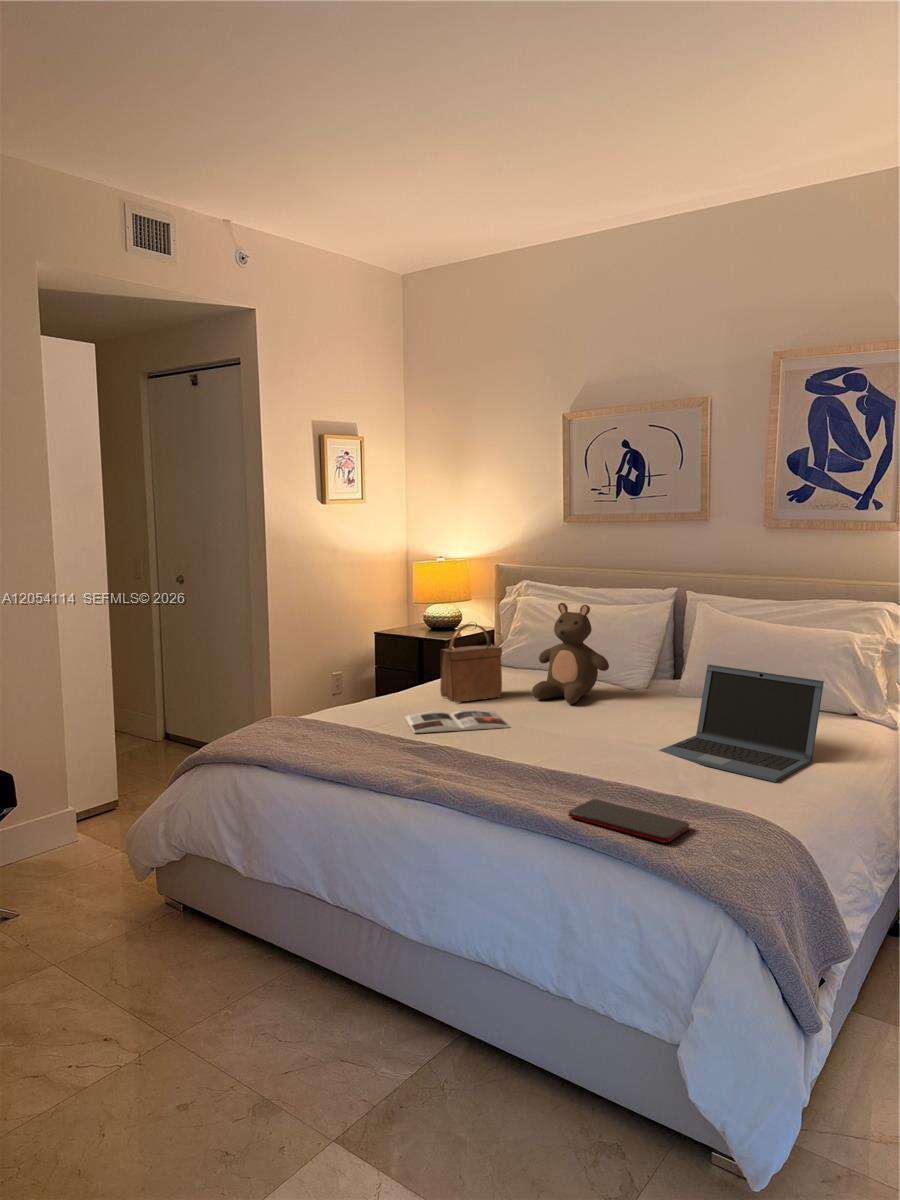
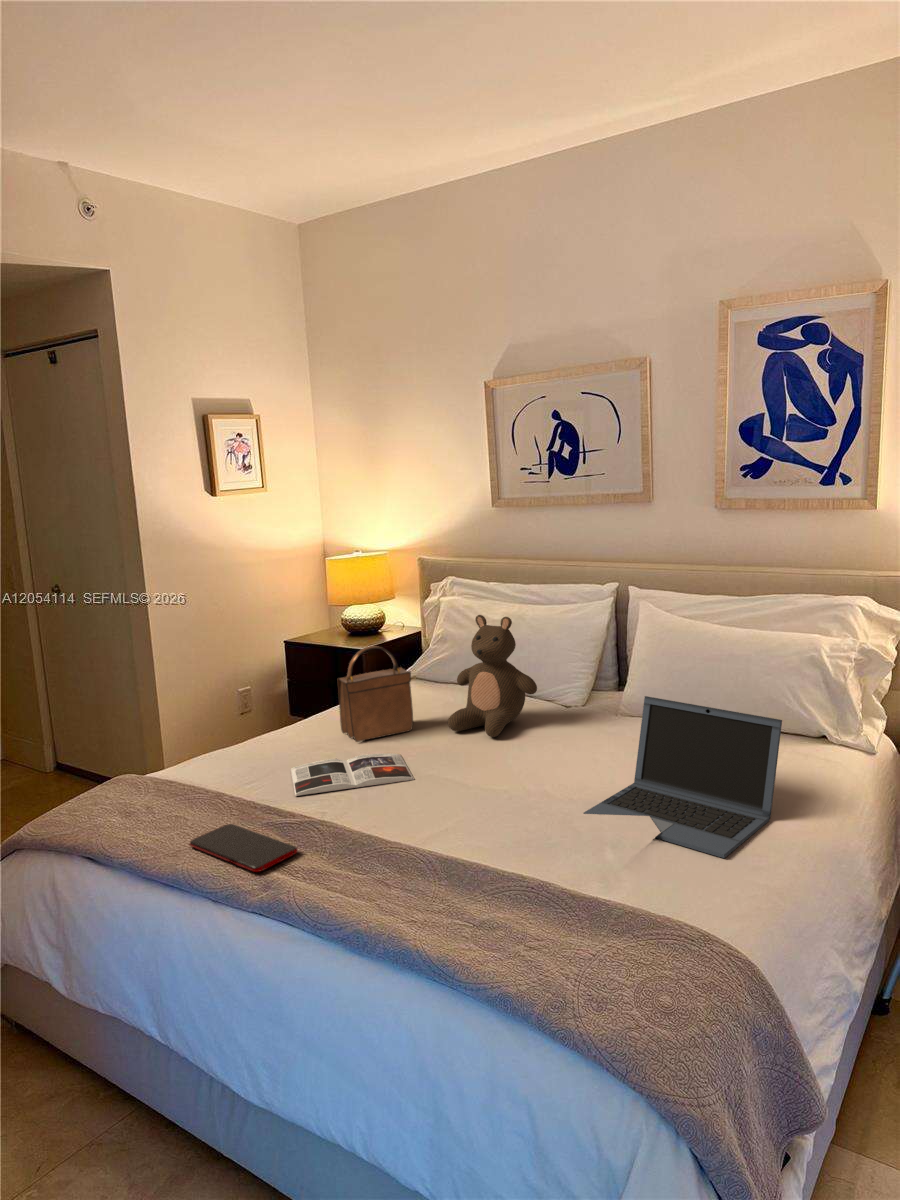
smartphone: present [569,799,690,843] -> present [189,824,298,872]

